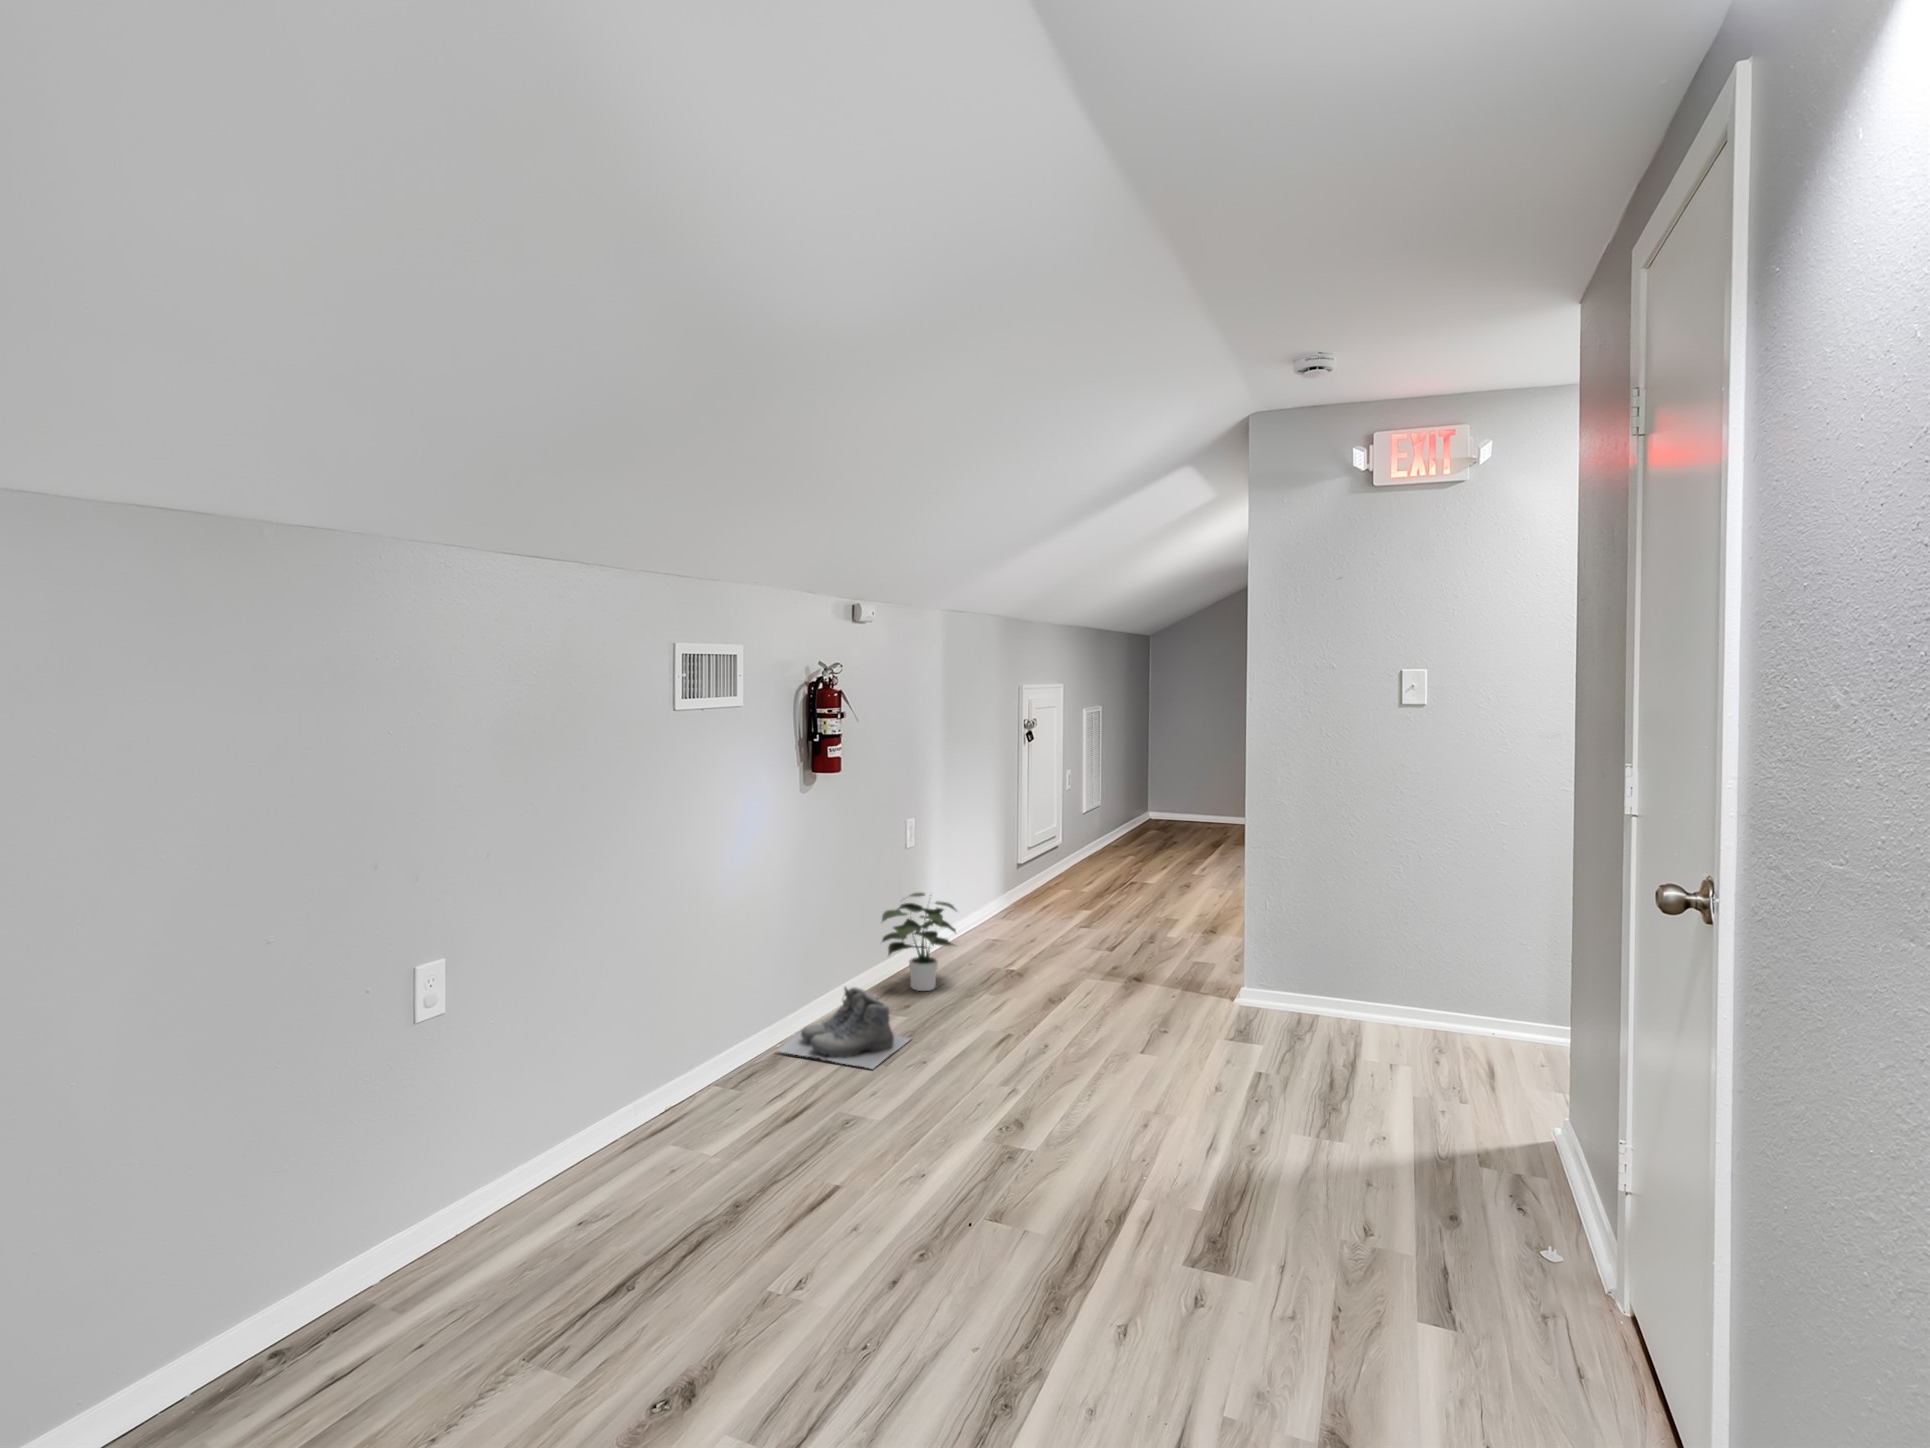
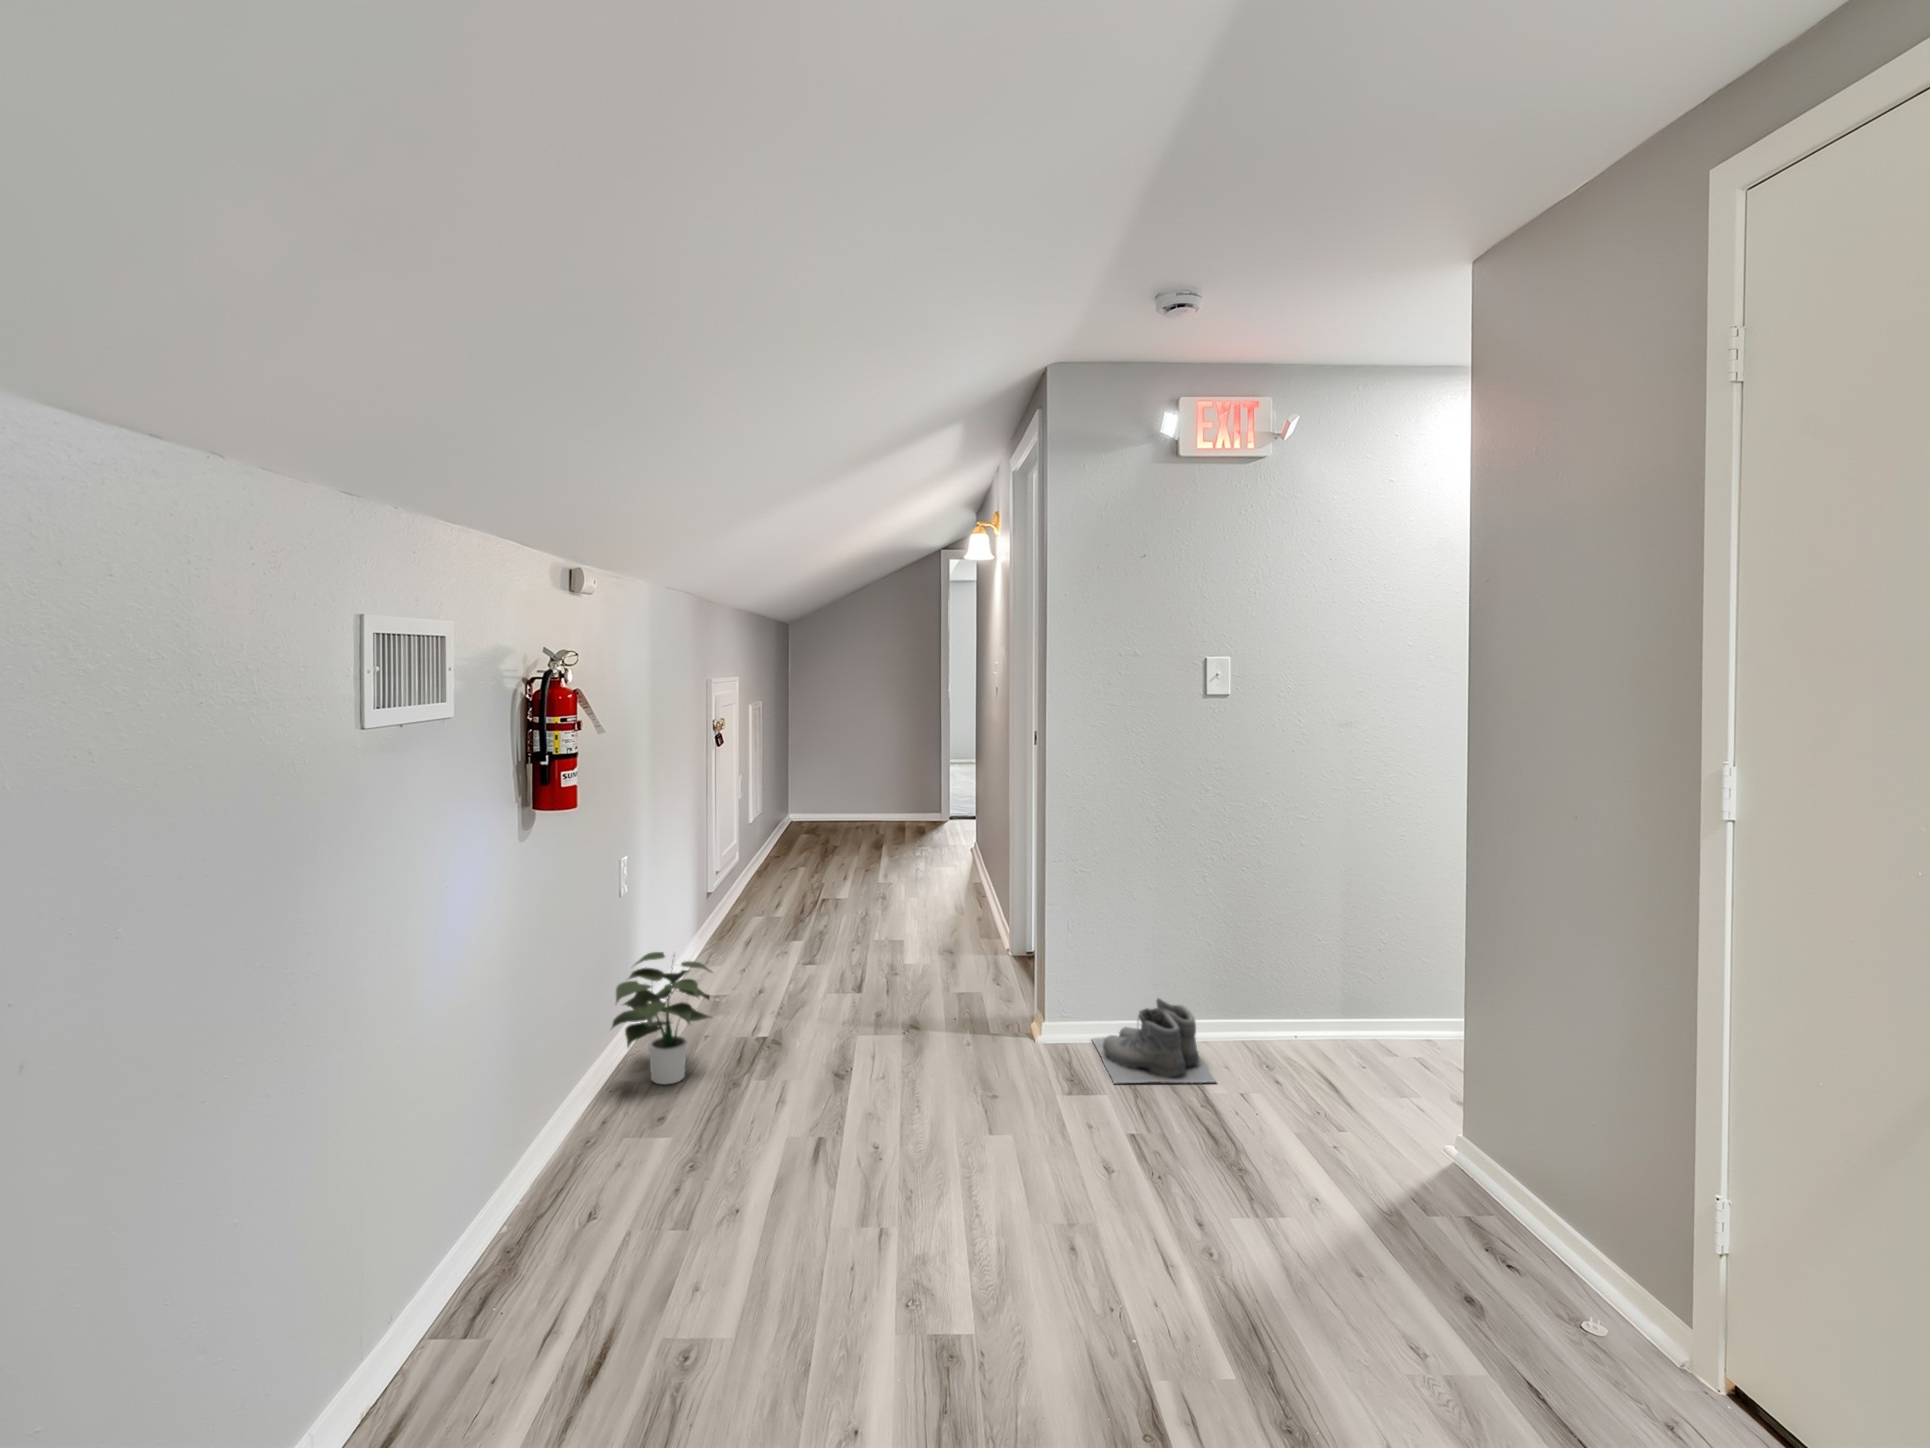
boots: present [777,987,910,1069] -> present [1092,998,1216,1083]

